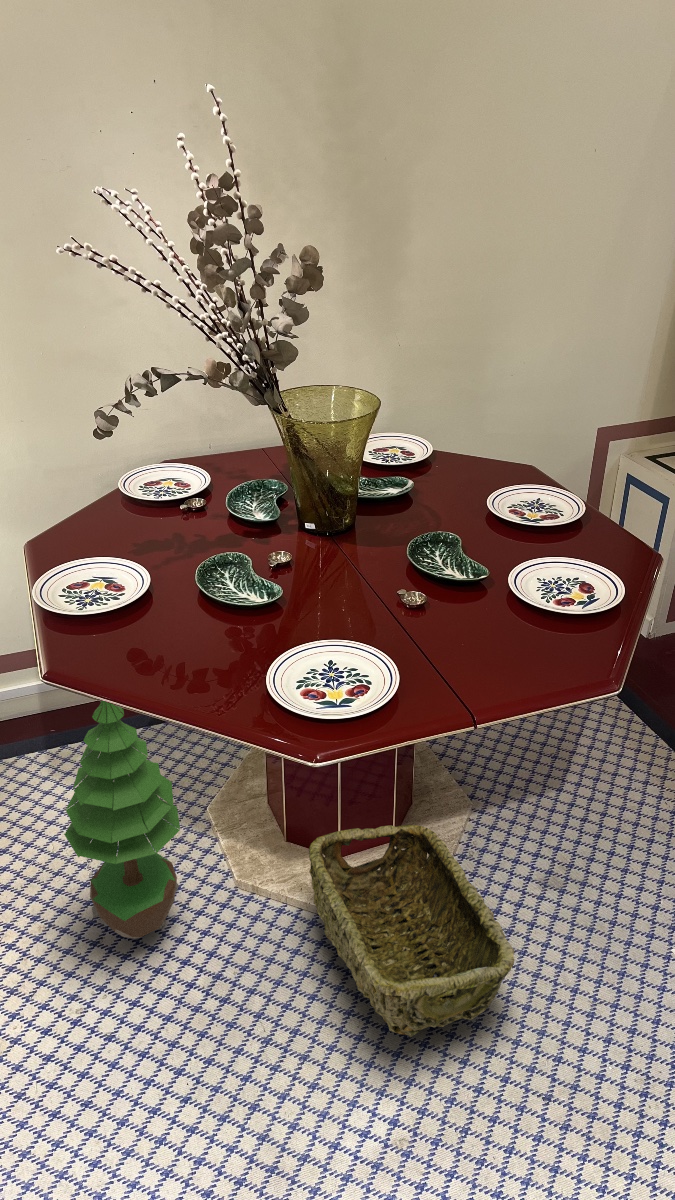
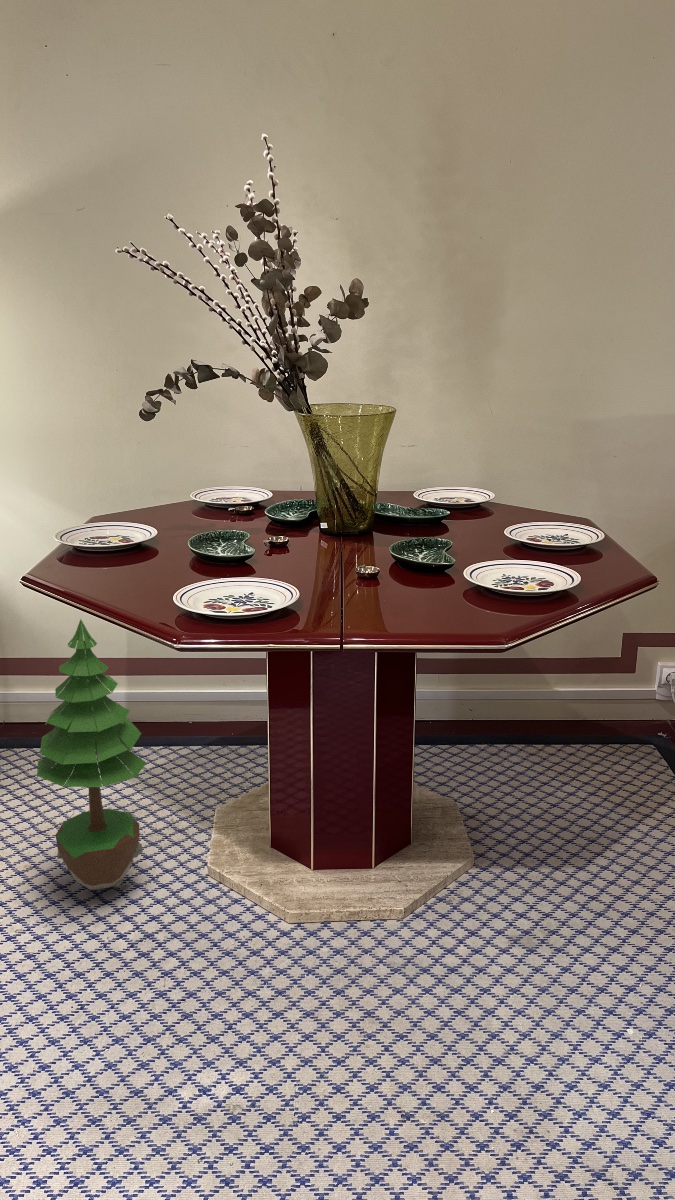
woven basket: present [309,825,515,1037] -> none [244,822,414,1024]

